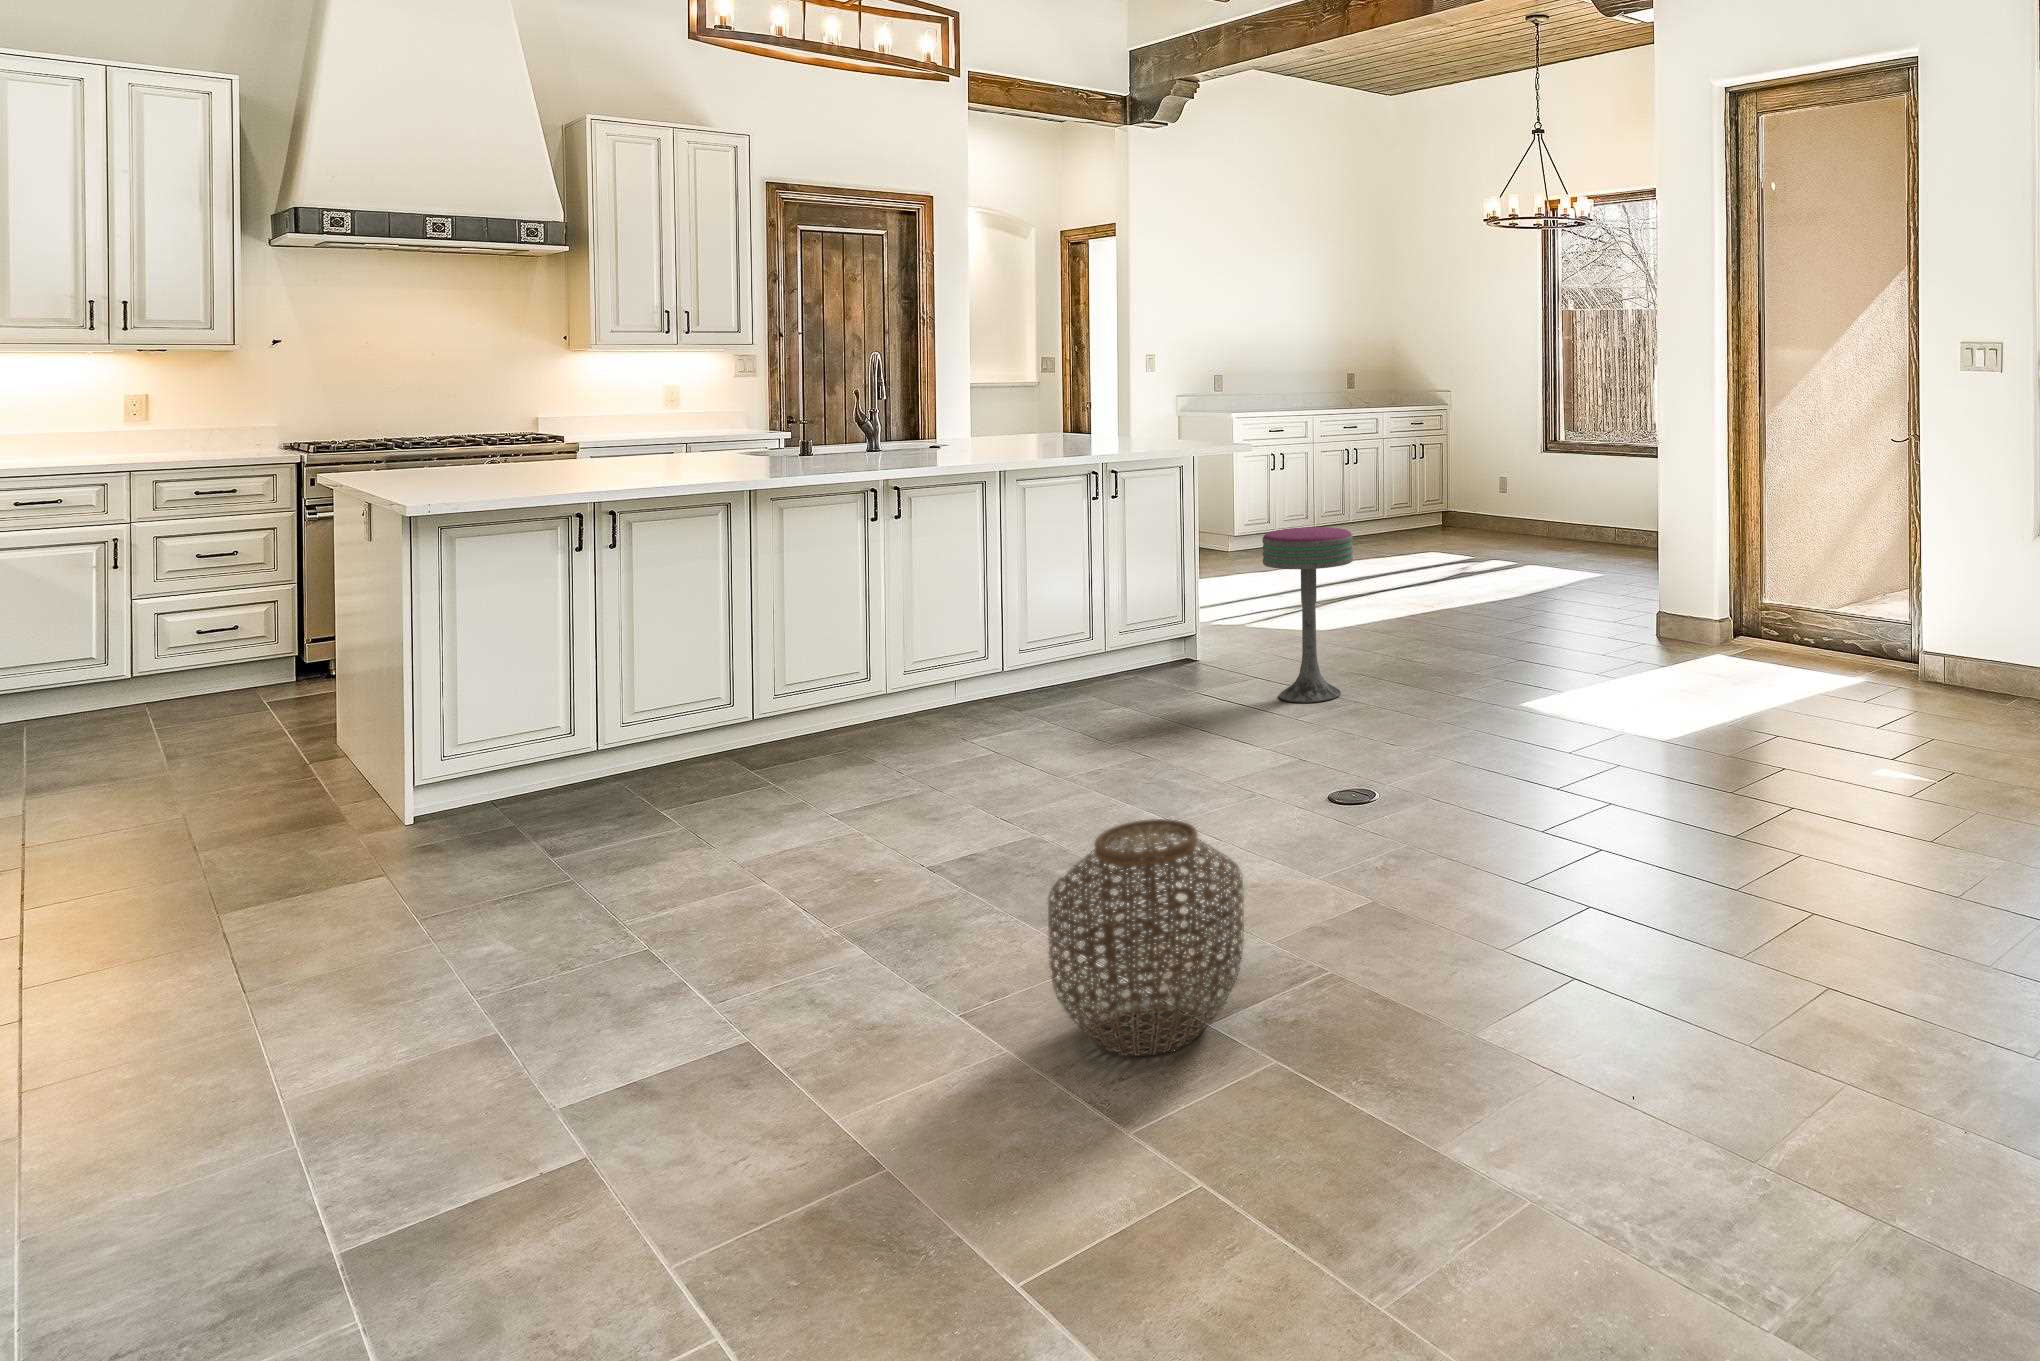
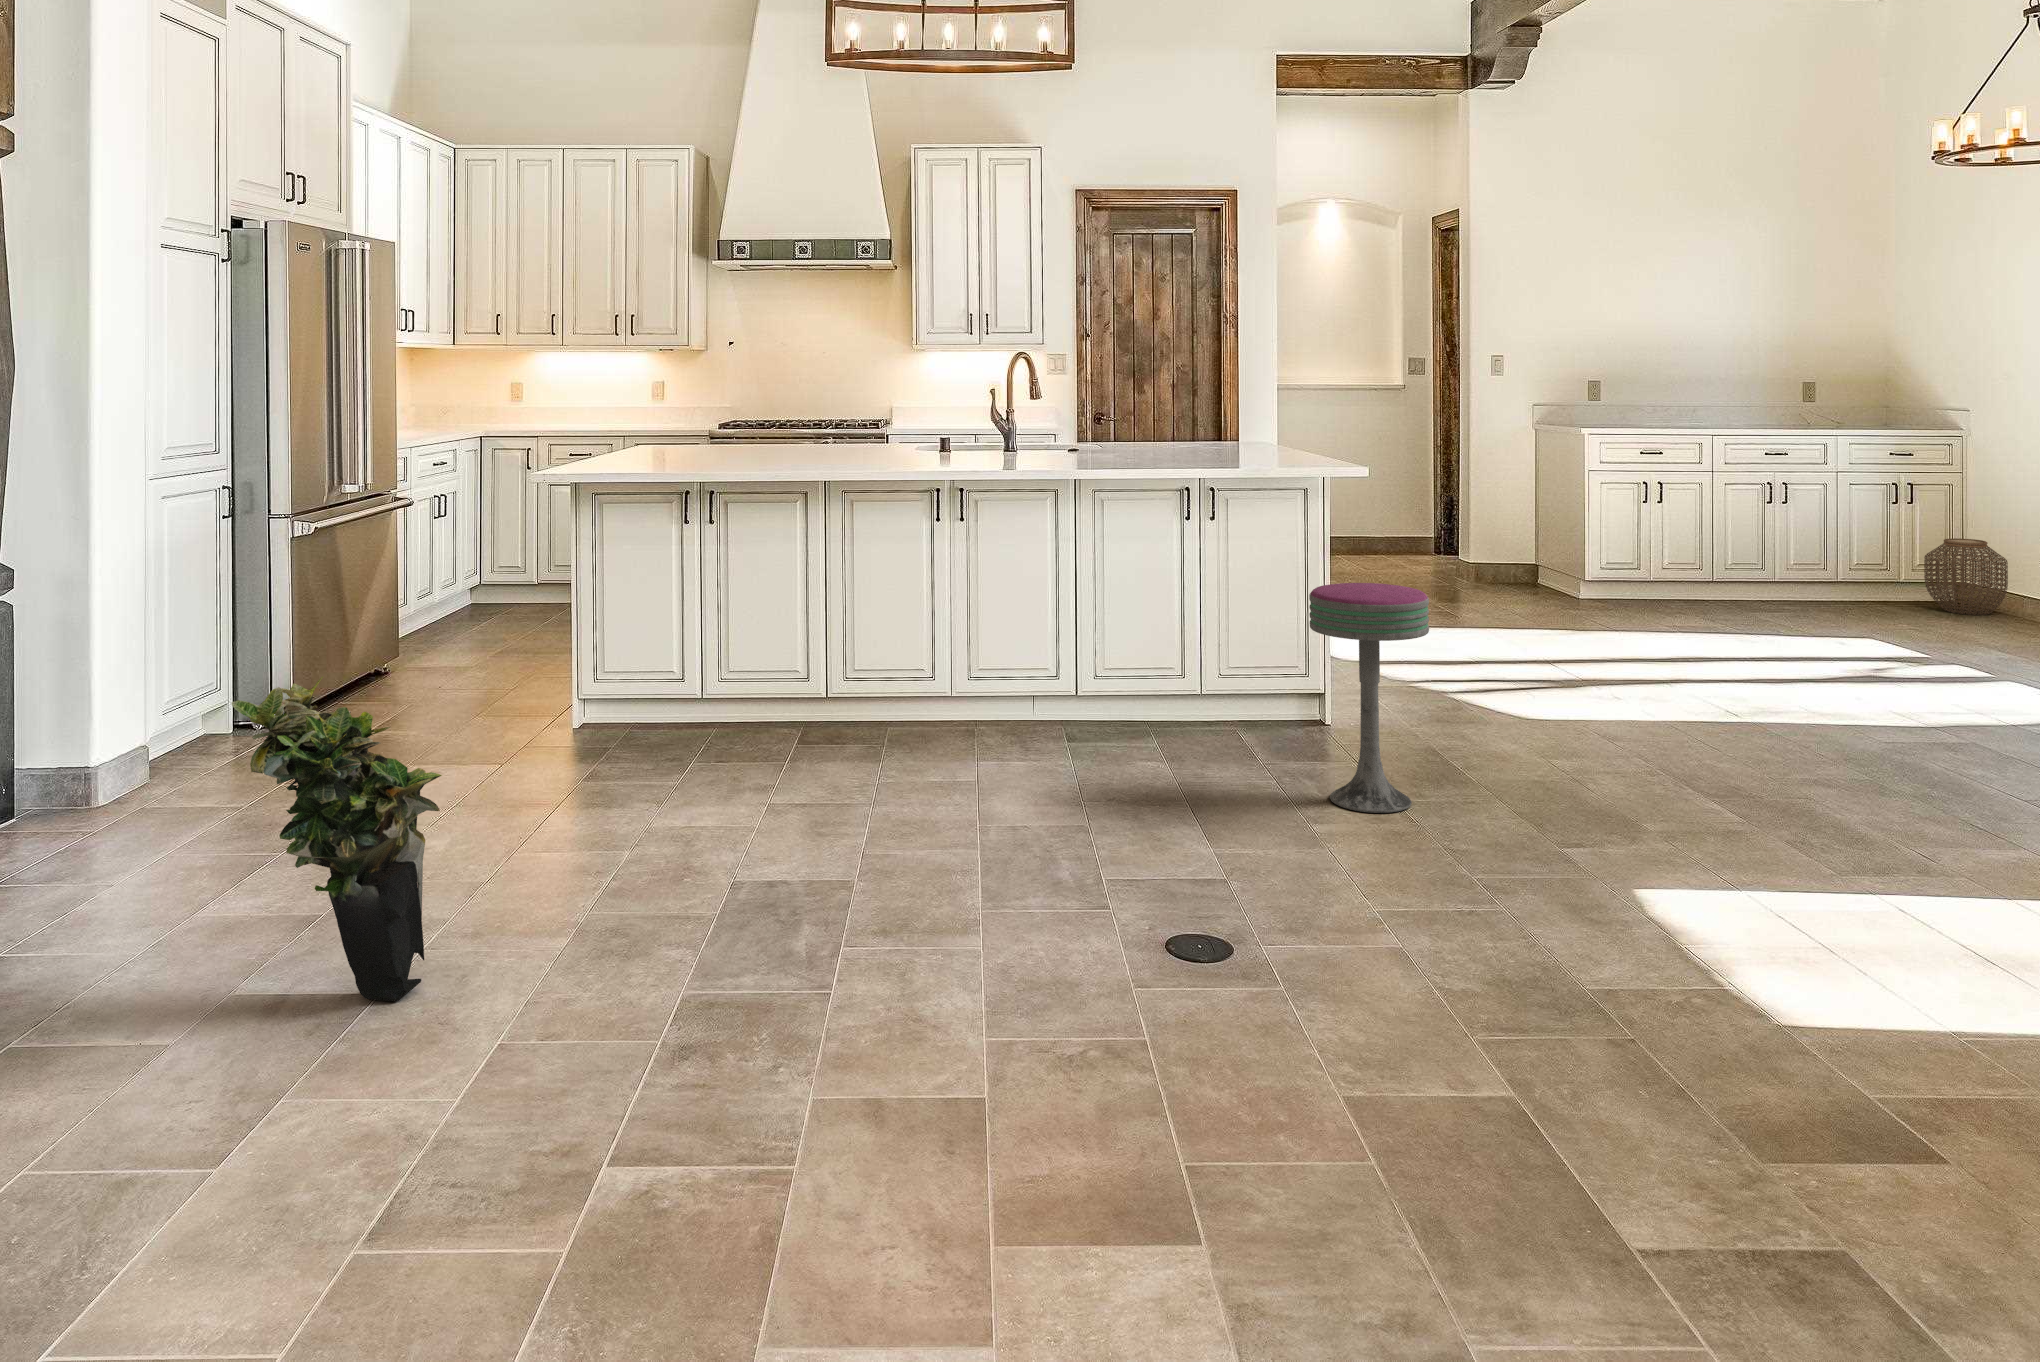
potted plant: none [550,711,795,1044] -> present [232,677,442,1001]
woven basket: present [1048,819,1244,1056] -> present [1924,538,2008,615]

